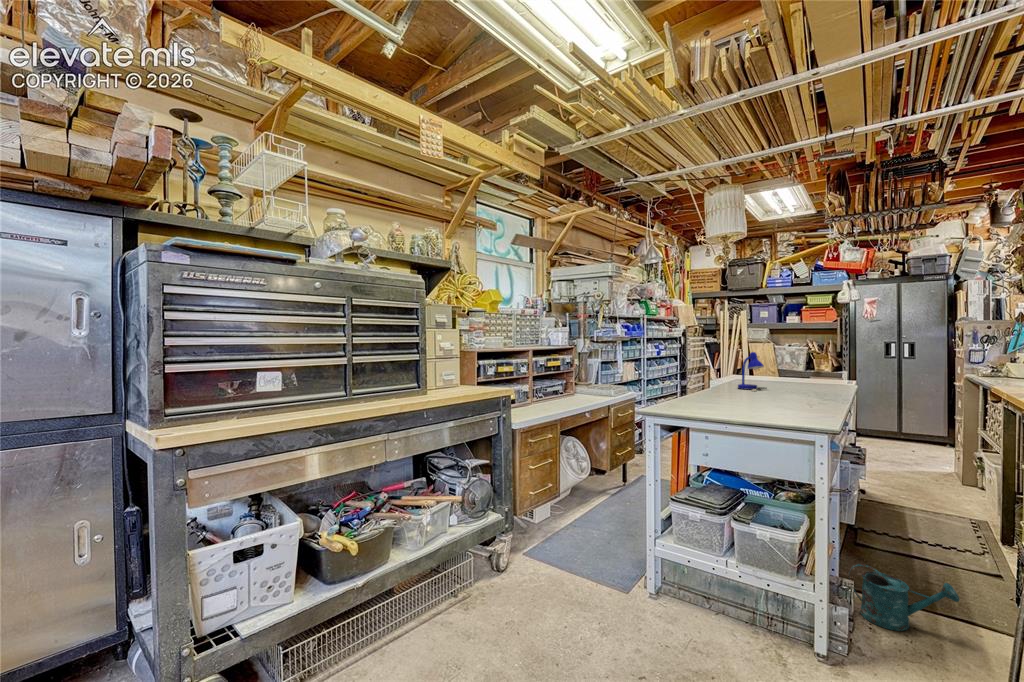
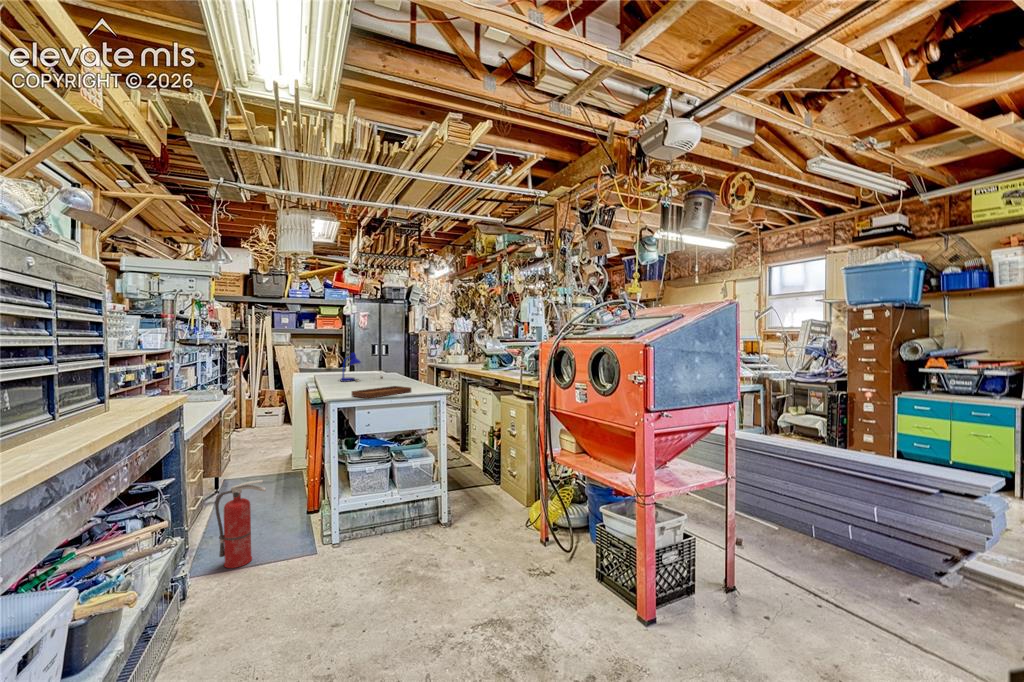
tray: none [672,386,758,415] -> present [352,376,411,398]
fire extinguisher: none [536,476,573,556] -> present [215,480,266,568]
watering can: present [849,564,959,631] -> none [447,462,488,497]

